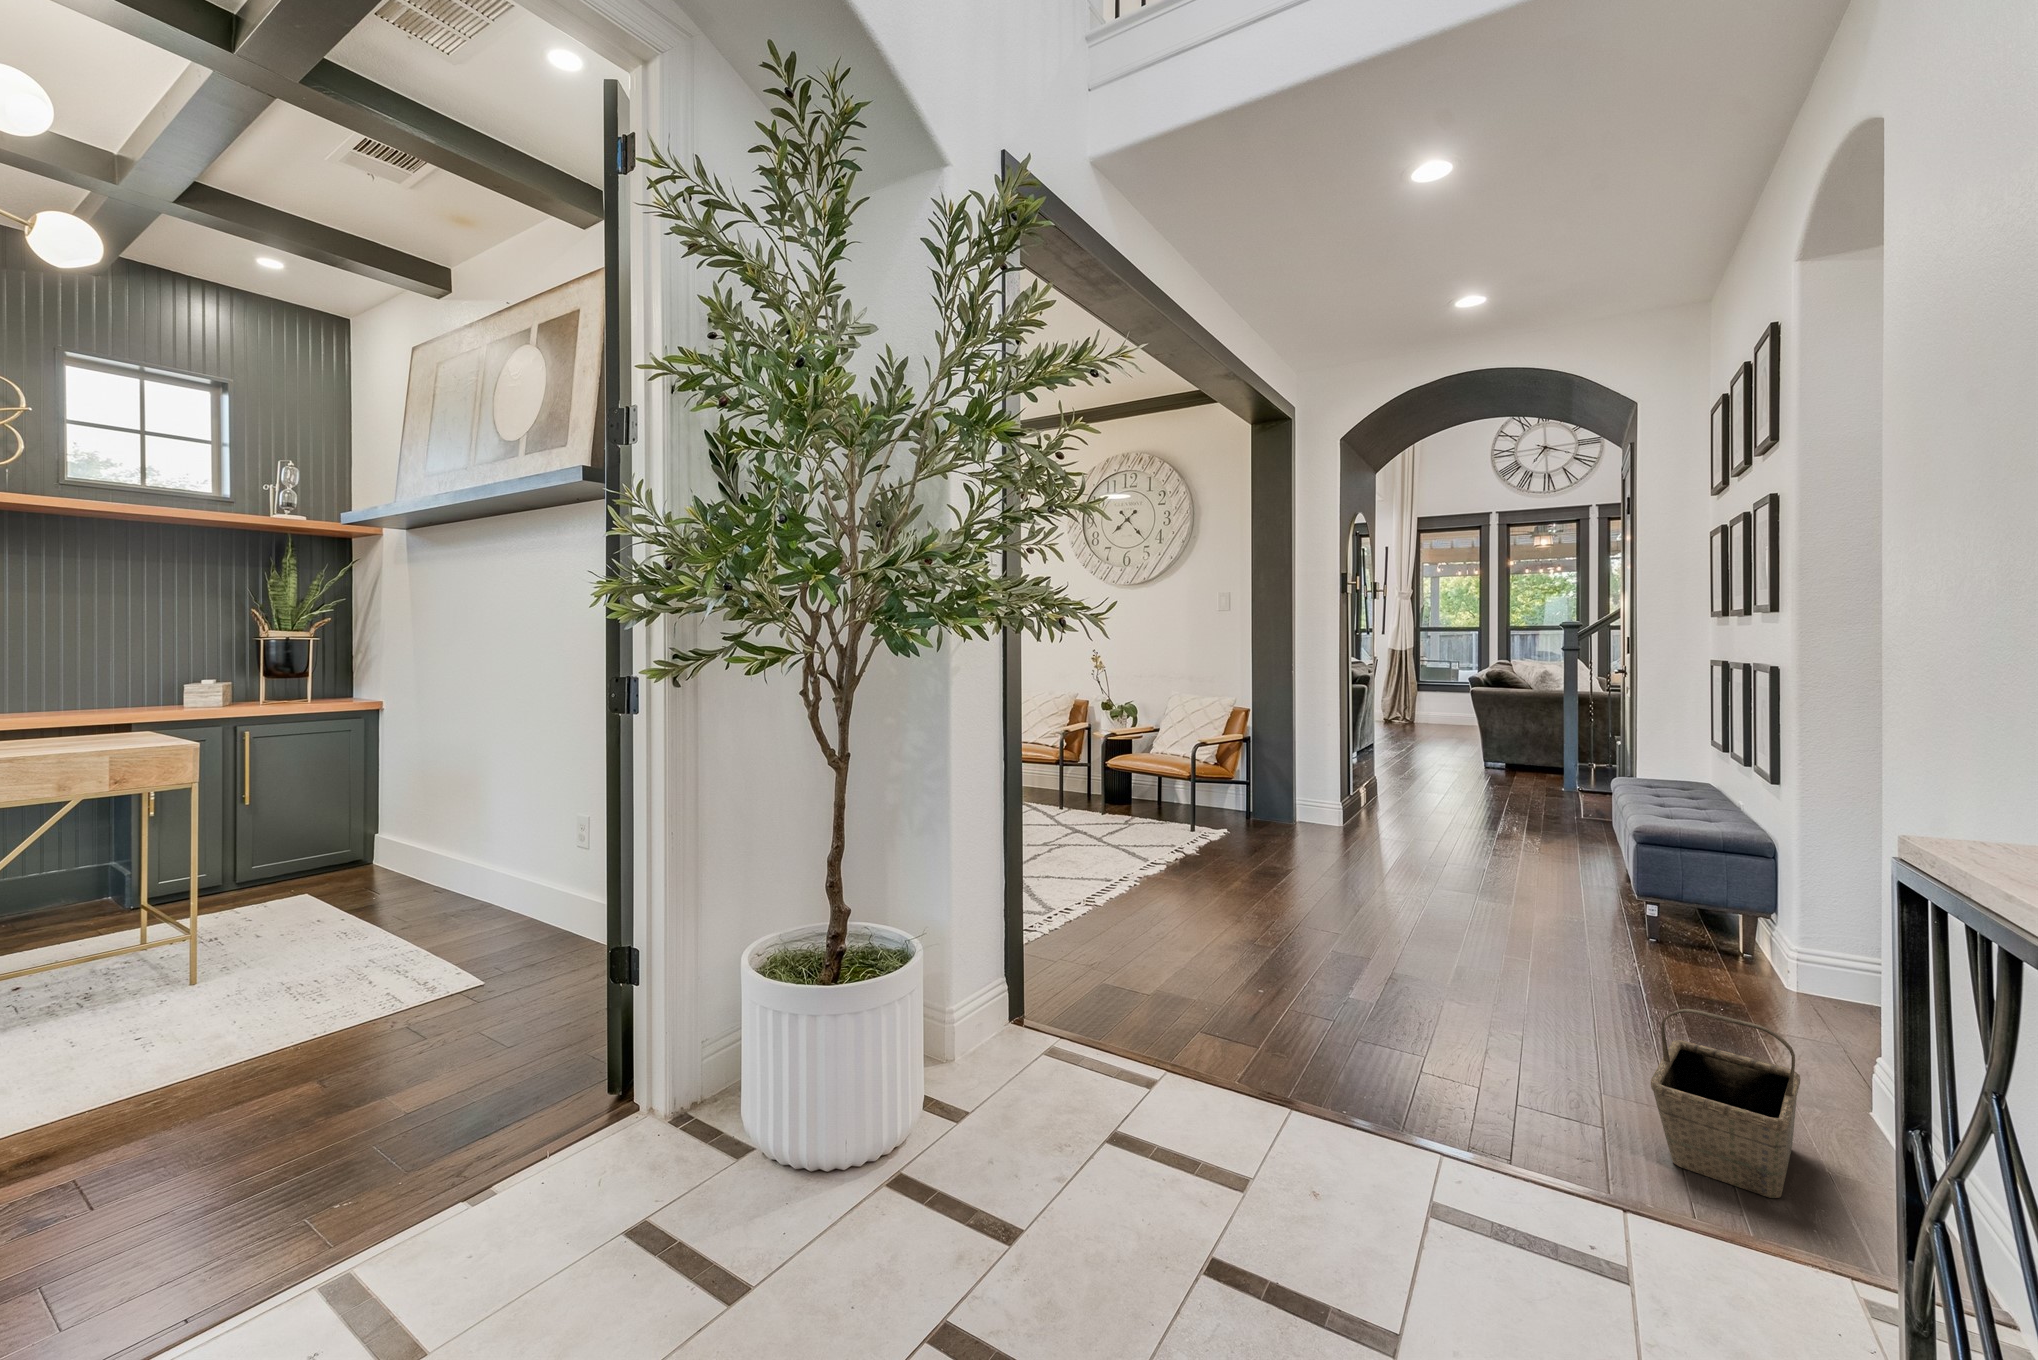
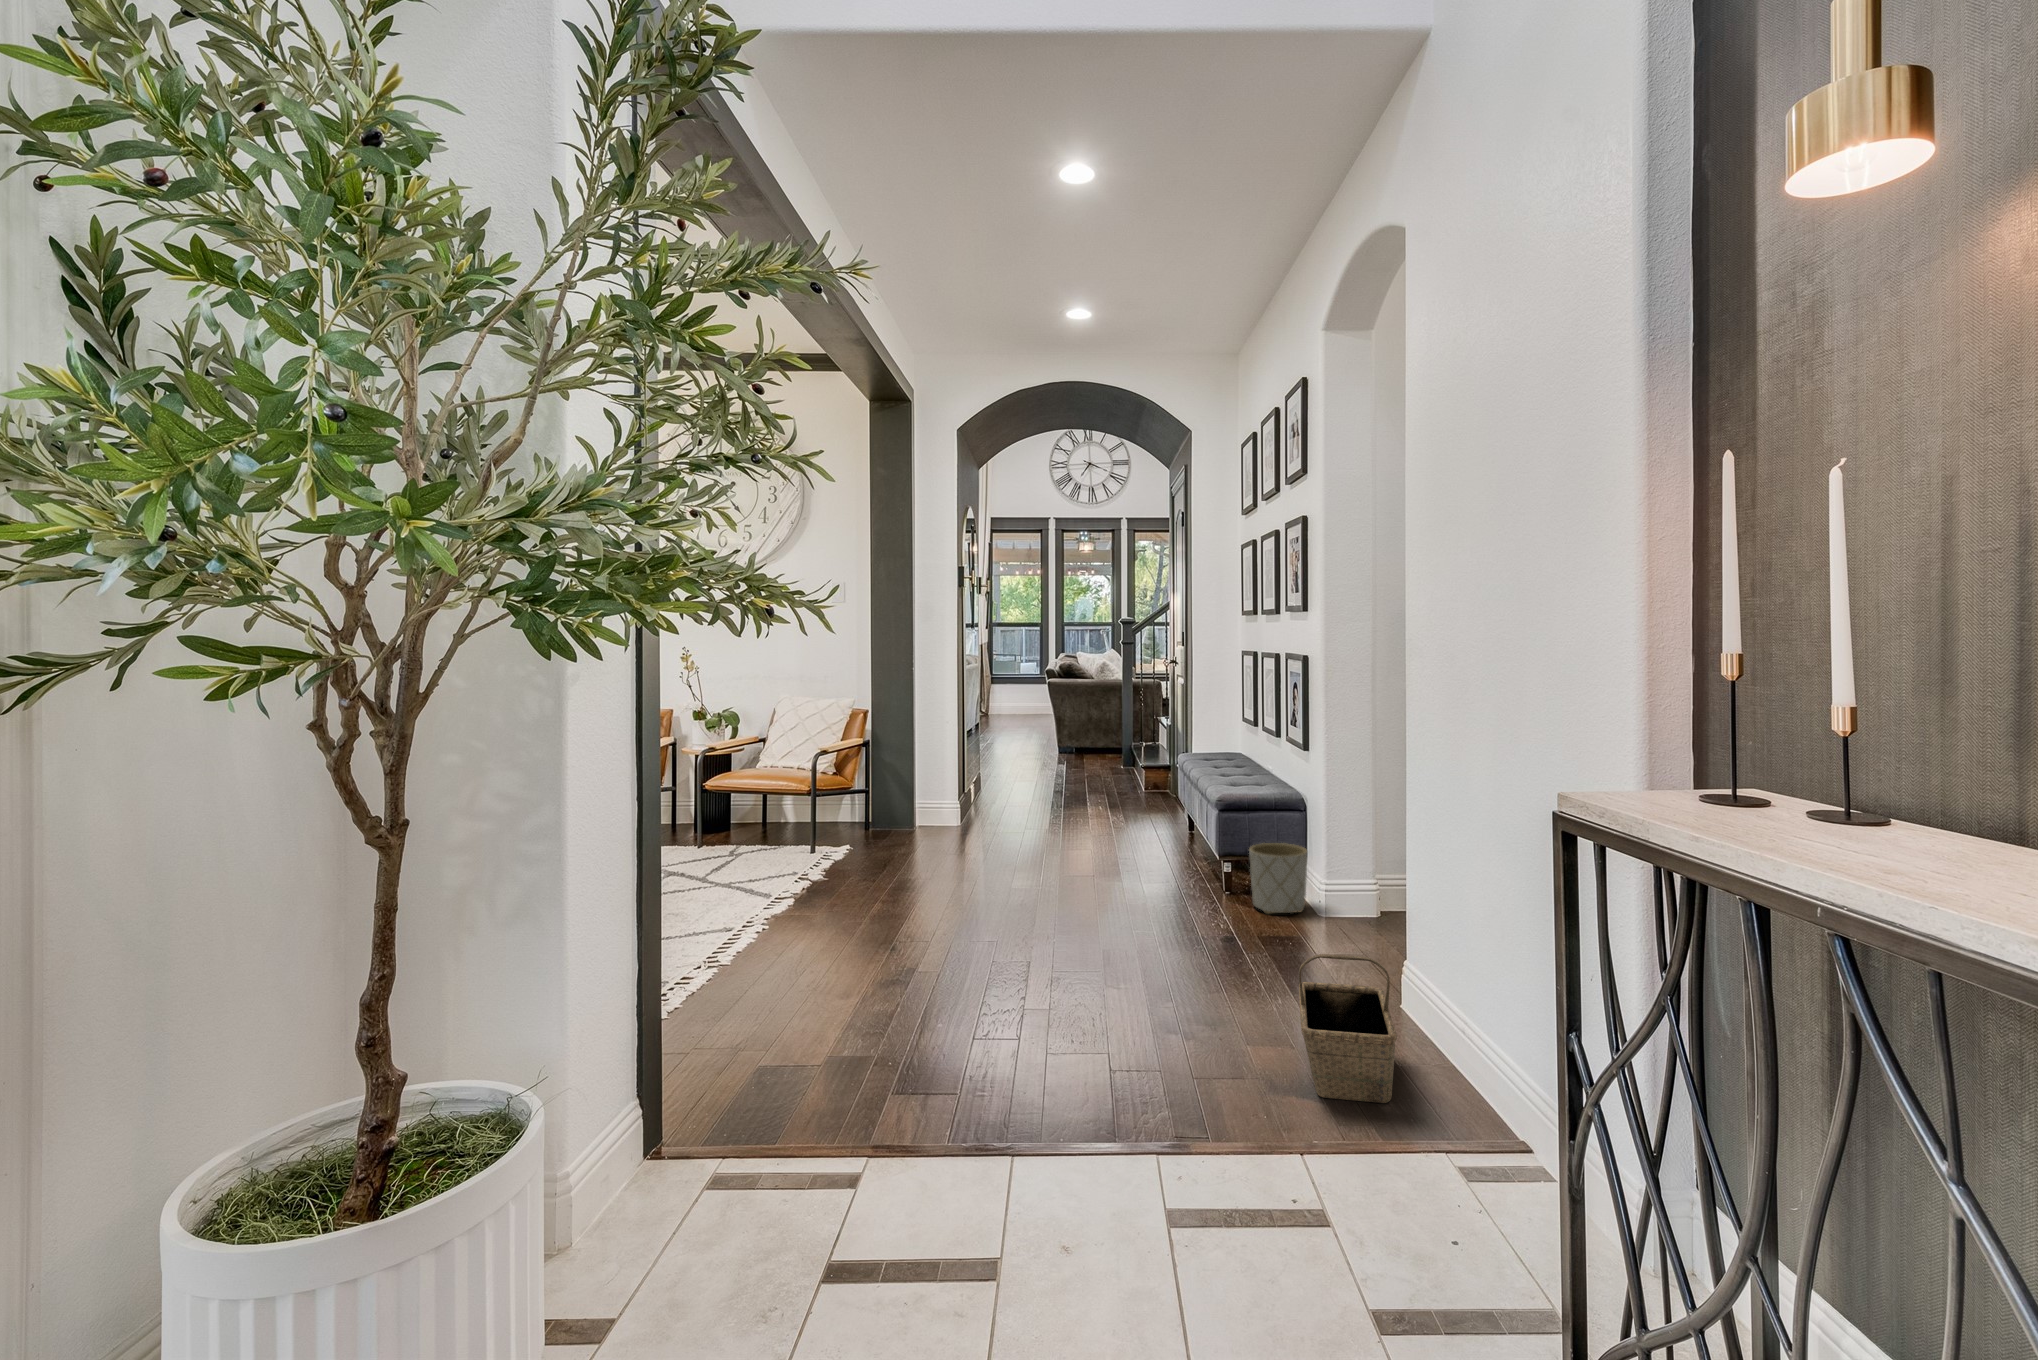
planter: none [1672,890,1761,980] -> present [1249,843,1307,914]

